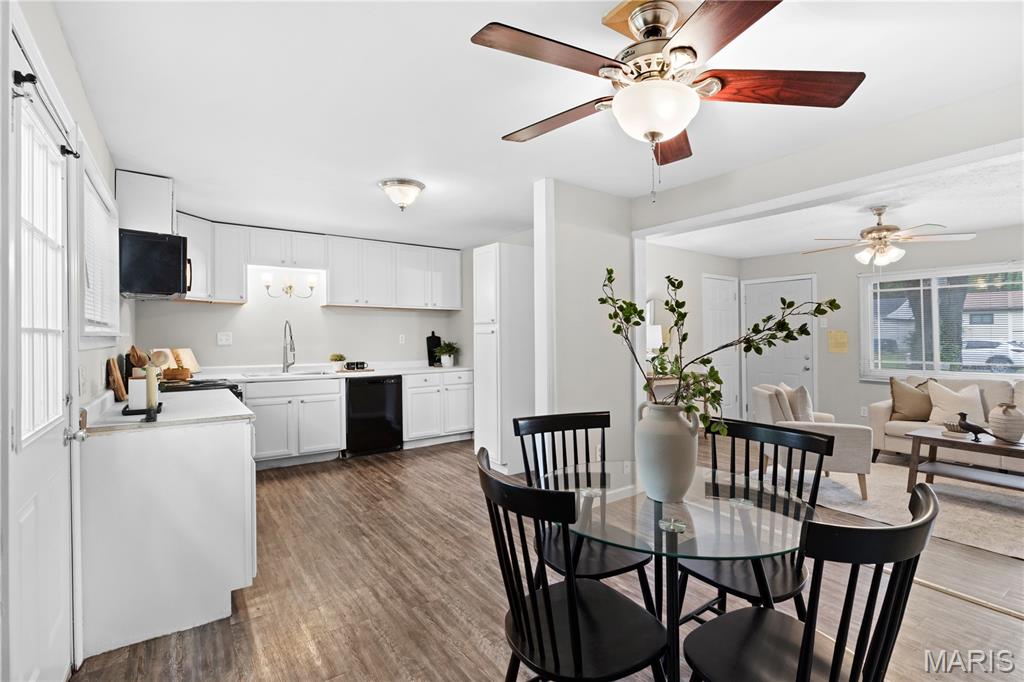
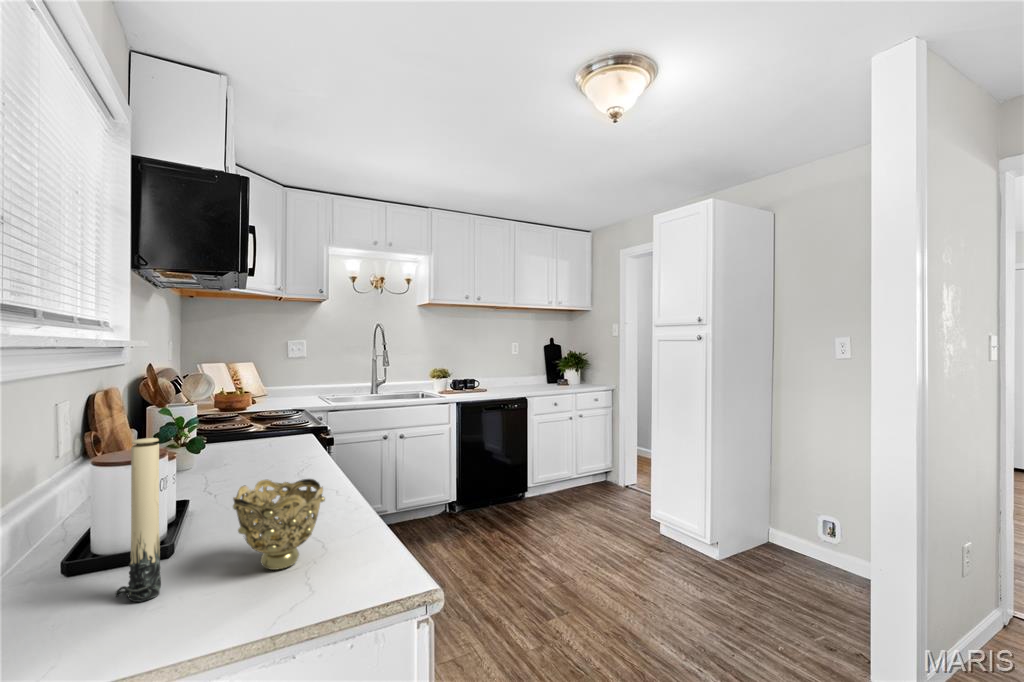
decorative bowl: none [184,385,222,417] -> present [233,479,325,570]

